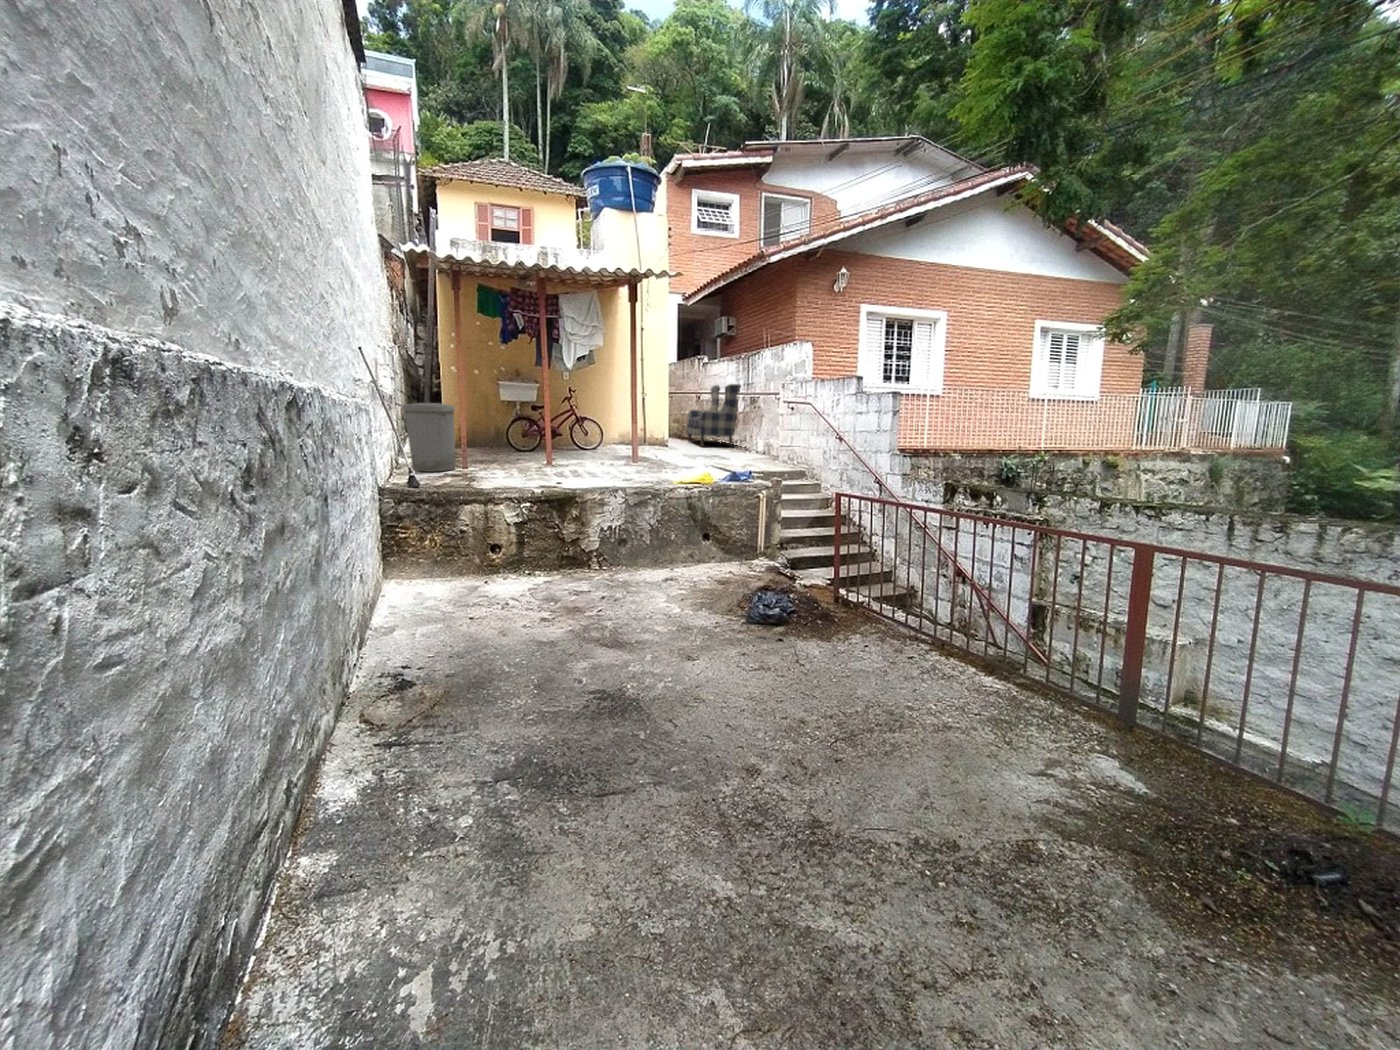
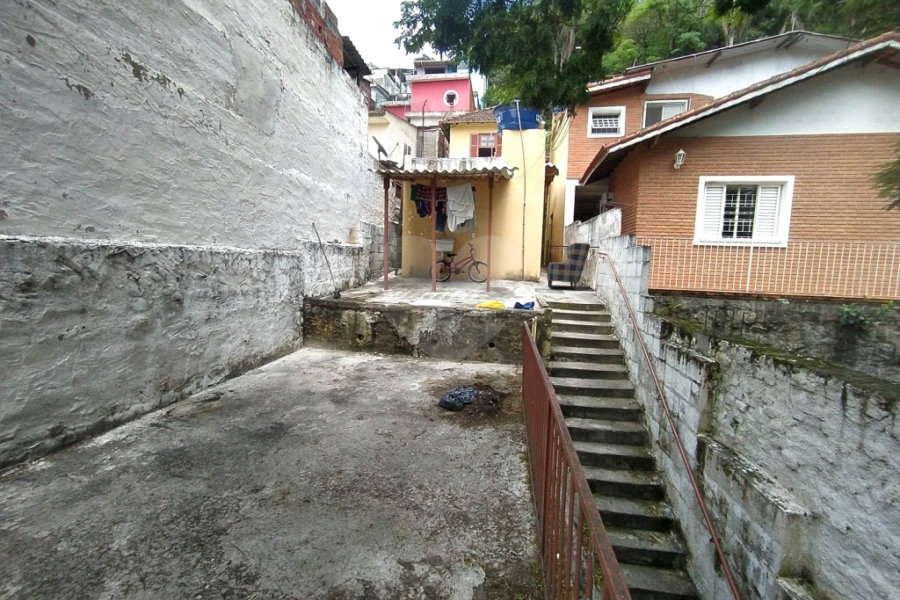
trash can: present [402,403,456,471] -> none [343,253,372,292]

